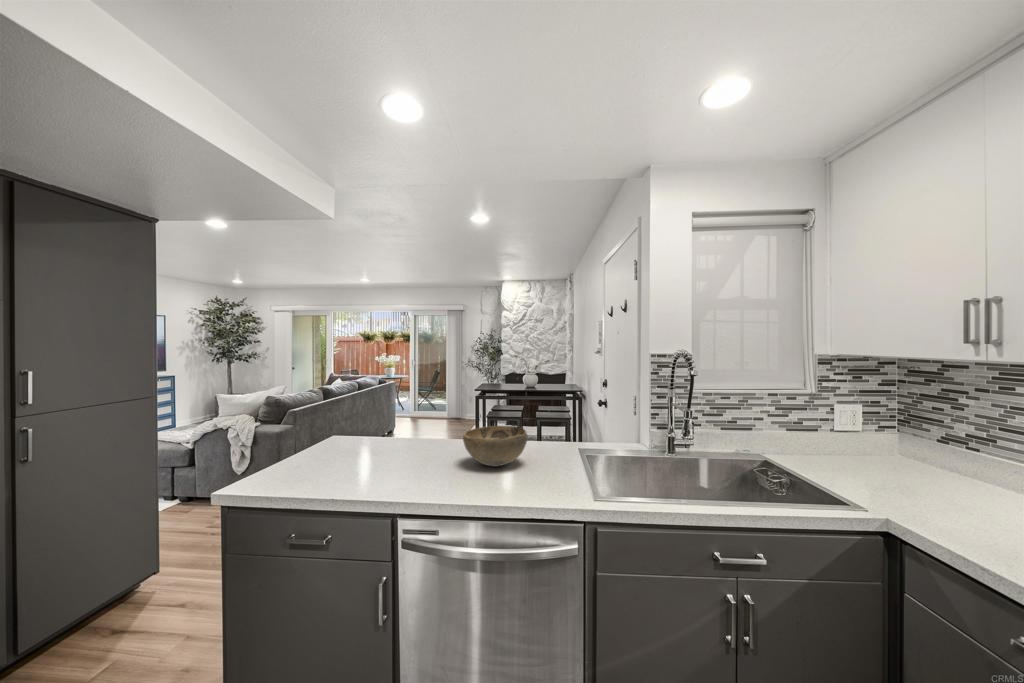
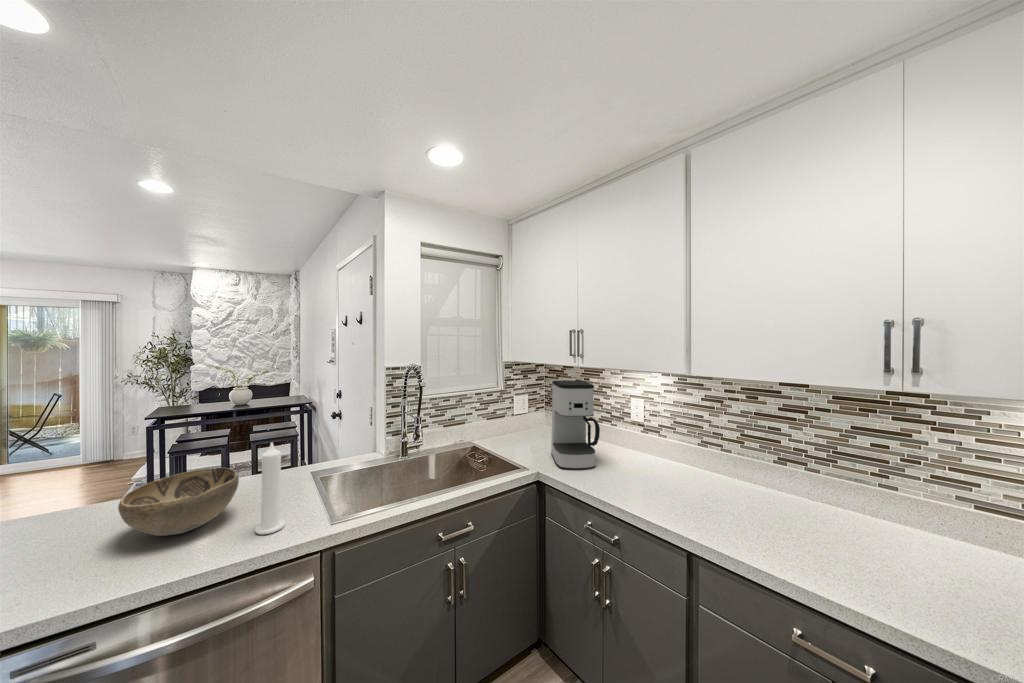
coffee maker: none [884,378,979,514] -> present [551,381,600,469]
candle: none [537,406,558,480] -> present [255,442,285,534]

